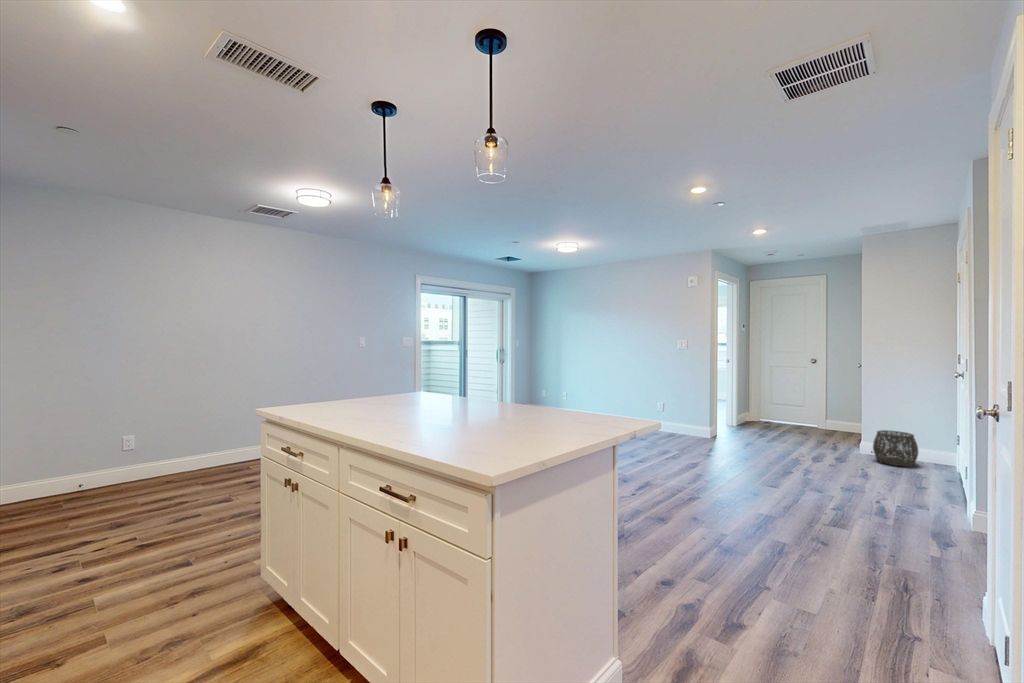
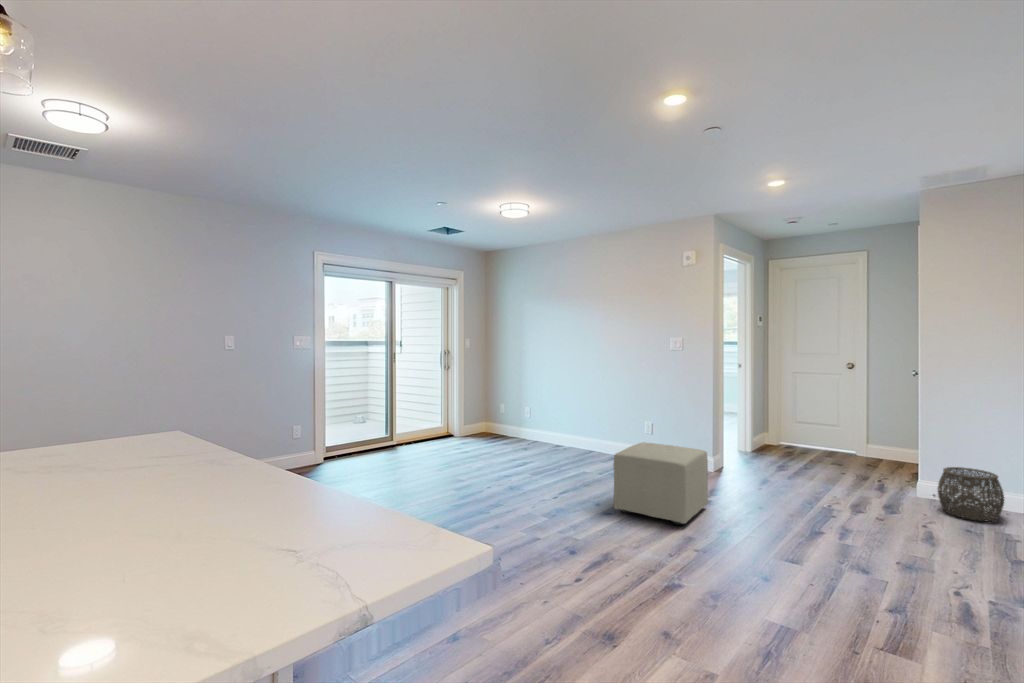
ottoman: none [644,413,710,468] -> present [613,442,708,525]

